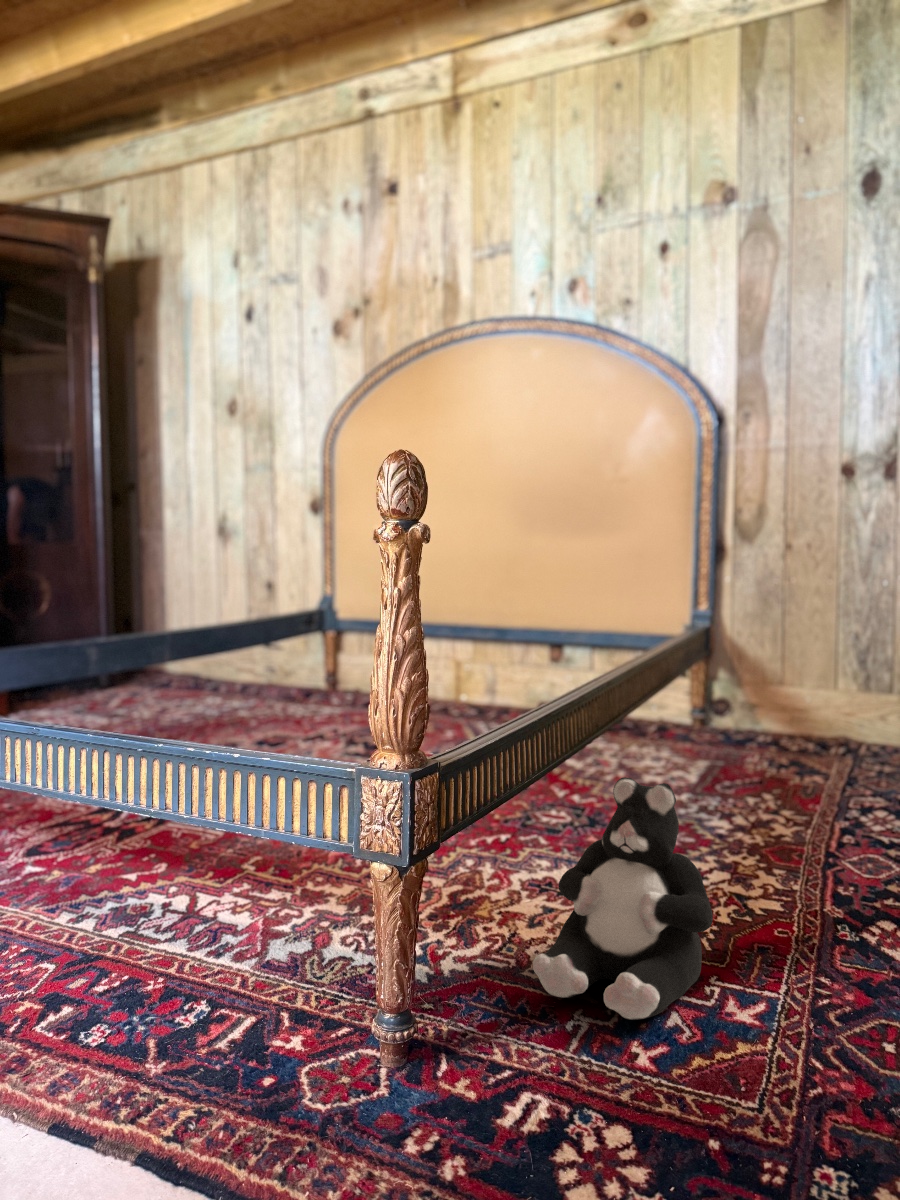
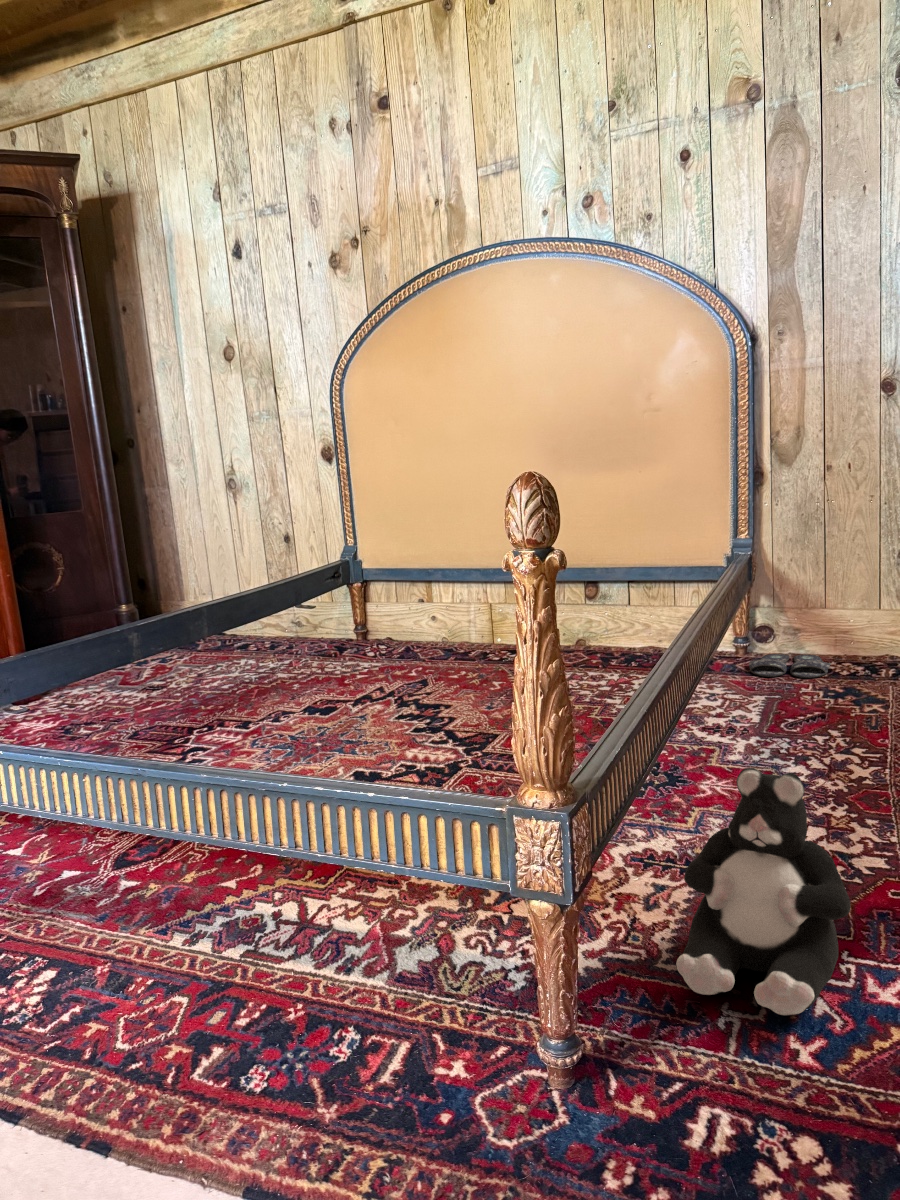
slippers: none [698,729,779,751] -> present [749,654,831,678]

